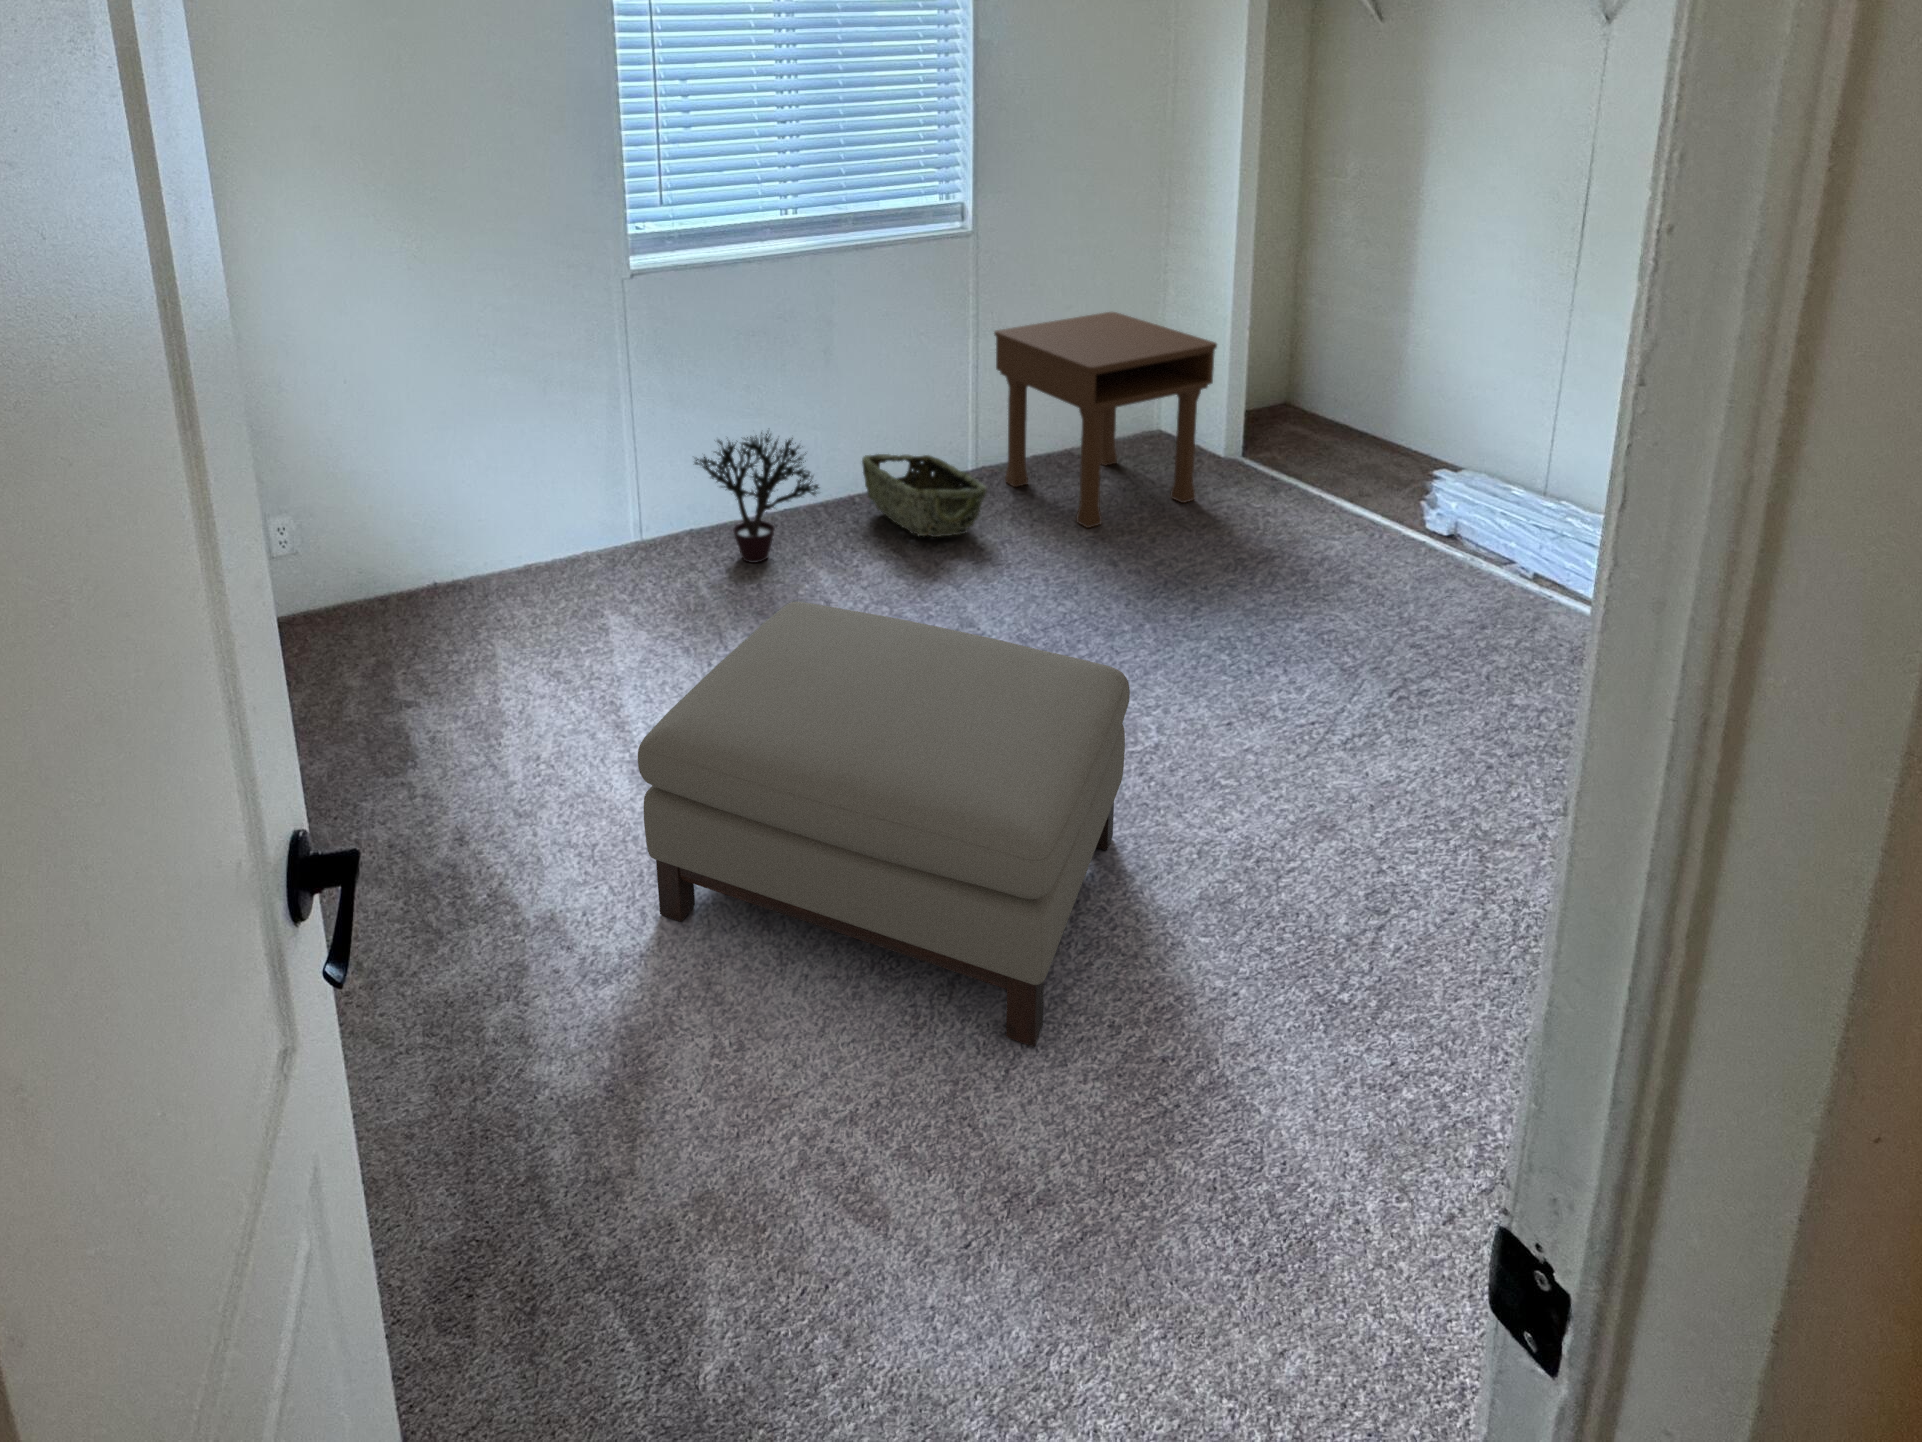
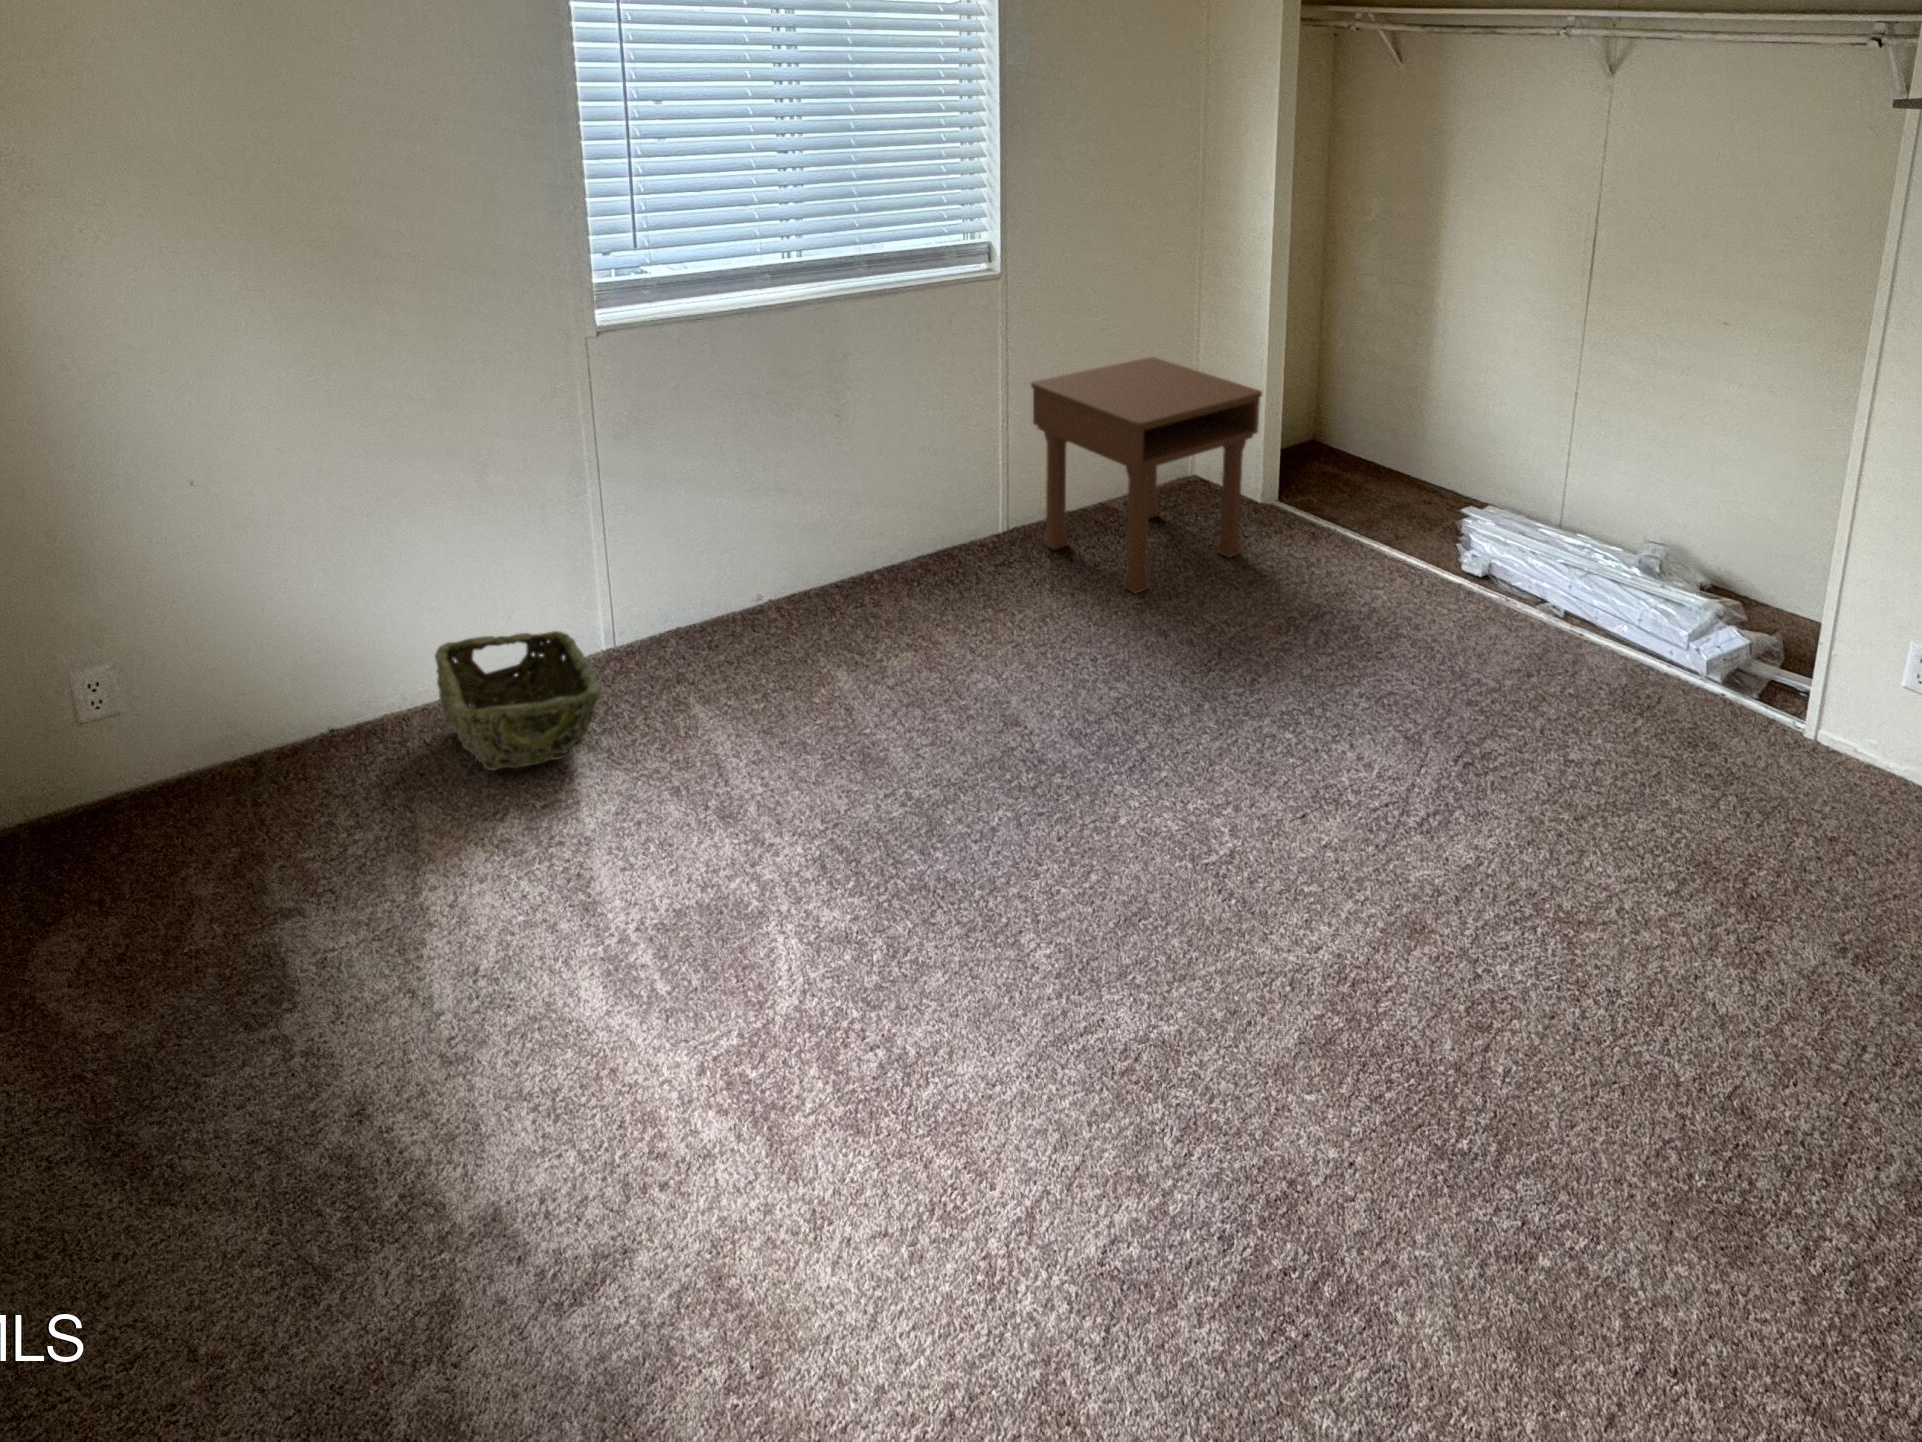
potted plant: present [695,432,819,563] -> none [681,505,843,666]
woven basket: present [862,454,987,537] -> present [435,631,601,770]
ottoman: present [638,602,1130,1047] -> none [615,738,1219,1288]

